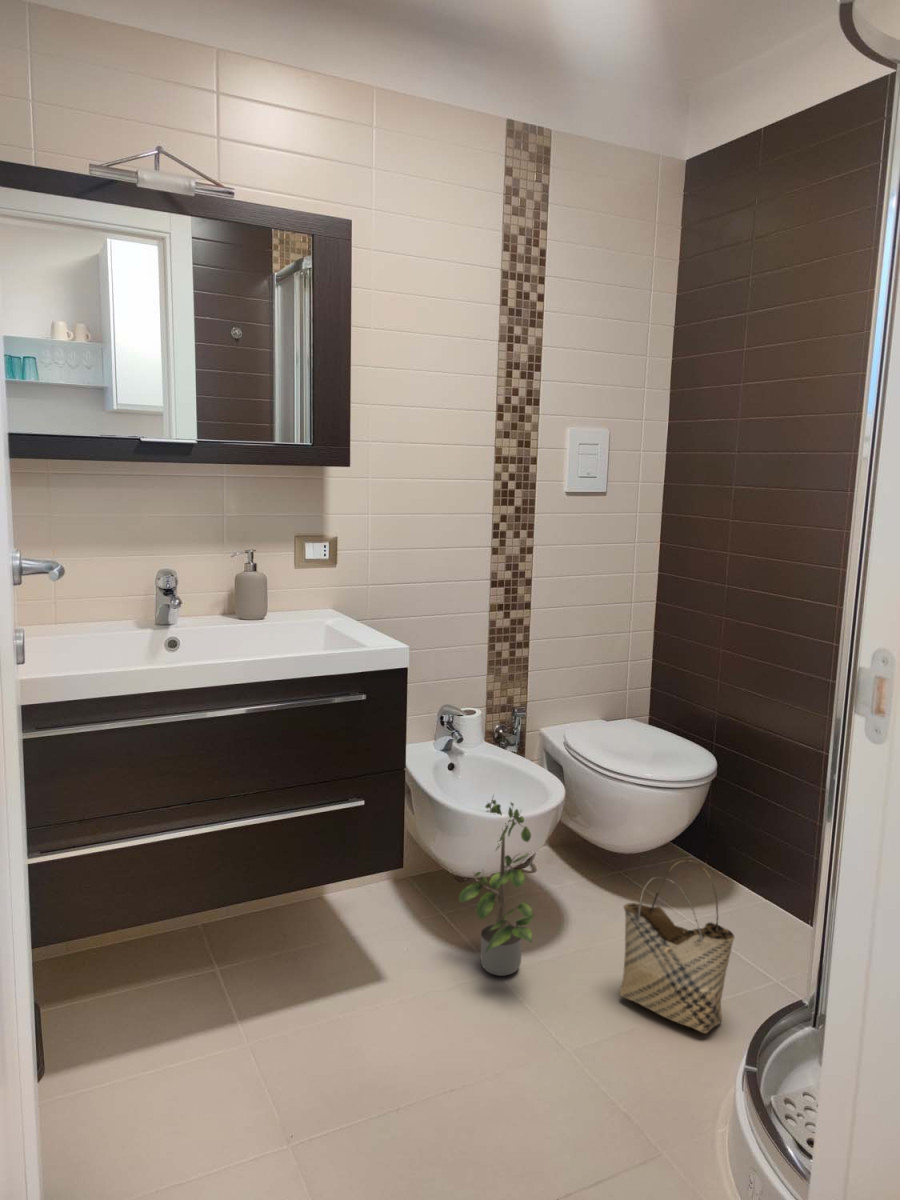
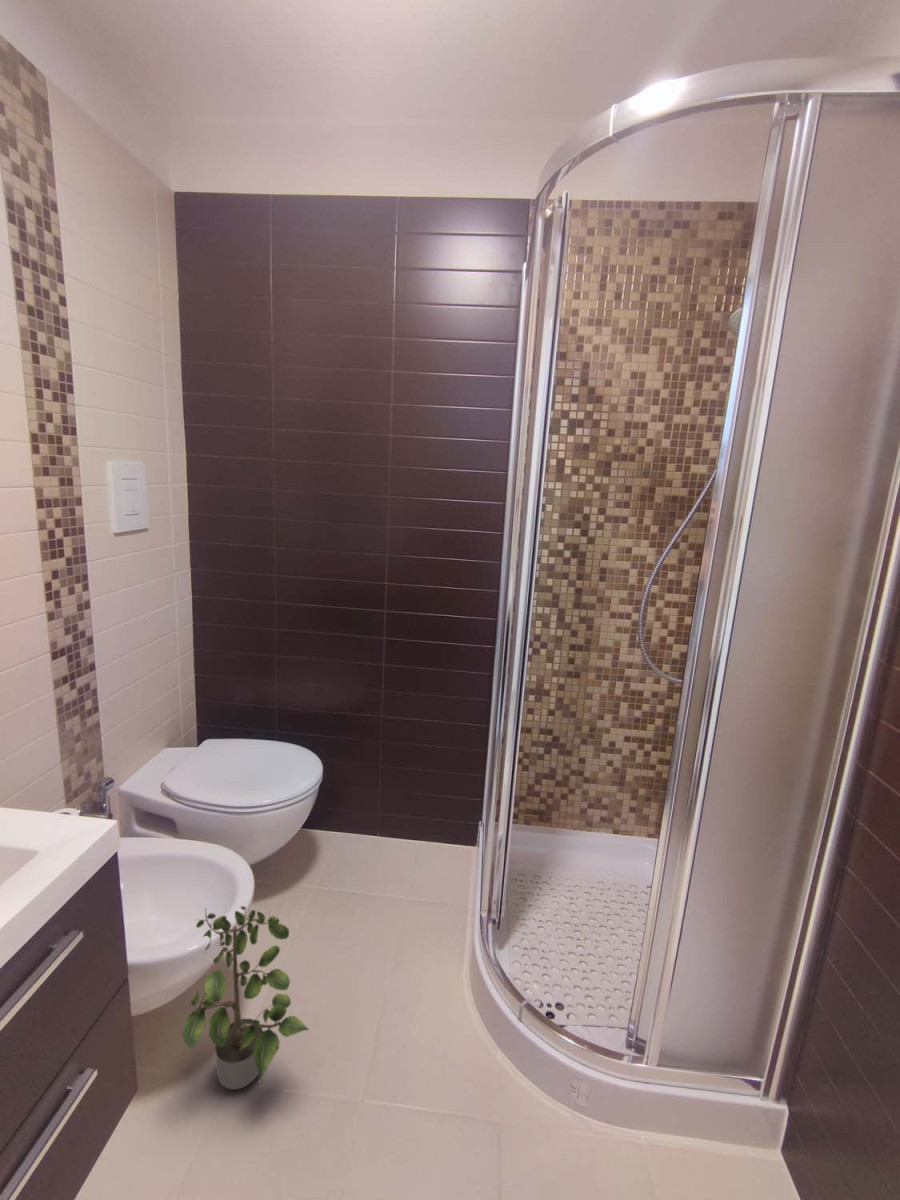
woven basket: present [619,859,734,1033] -> none [349,853,438,1001]

